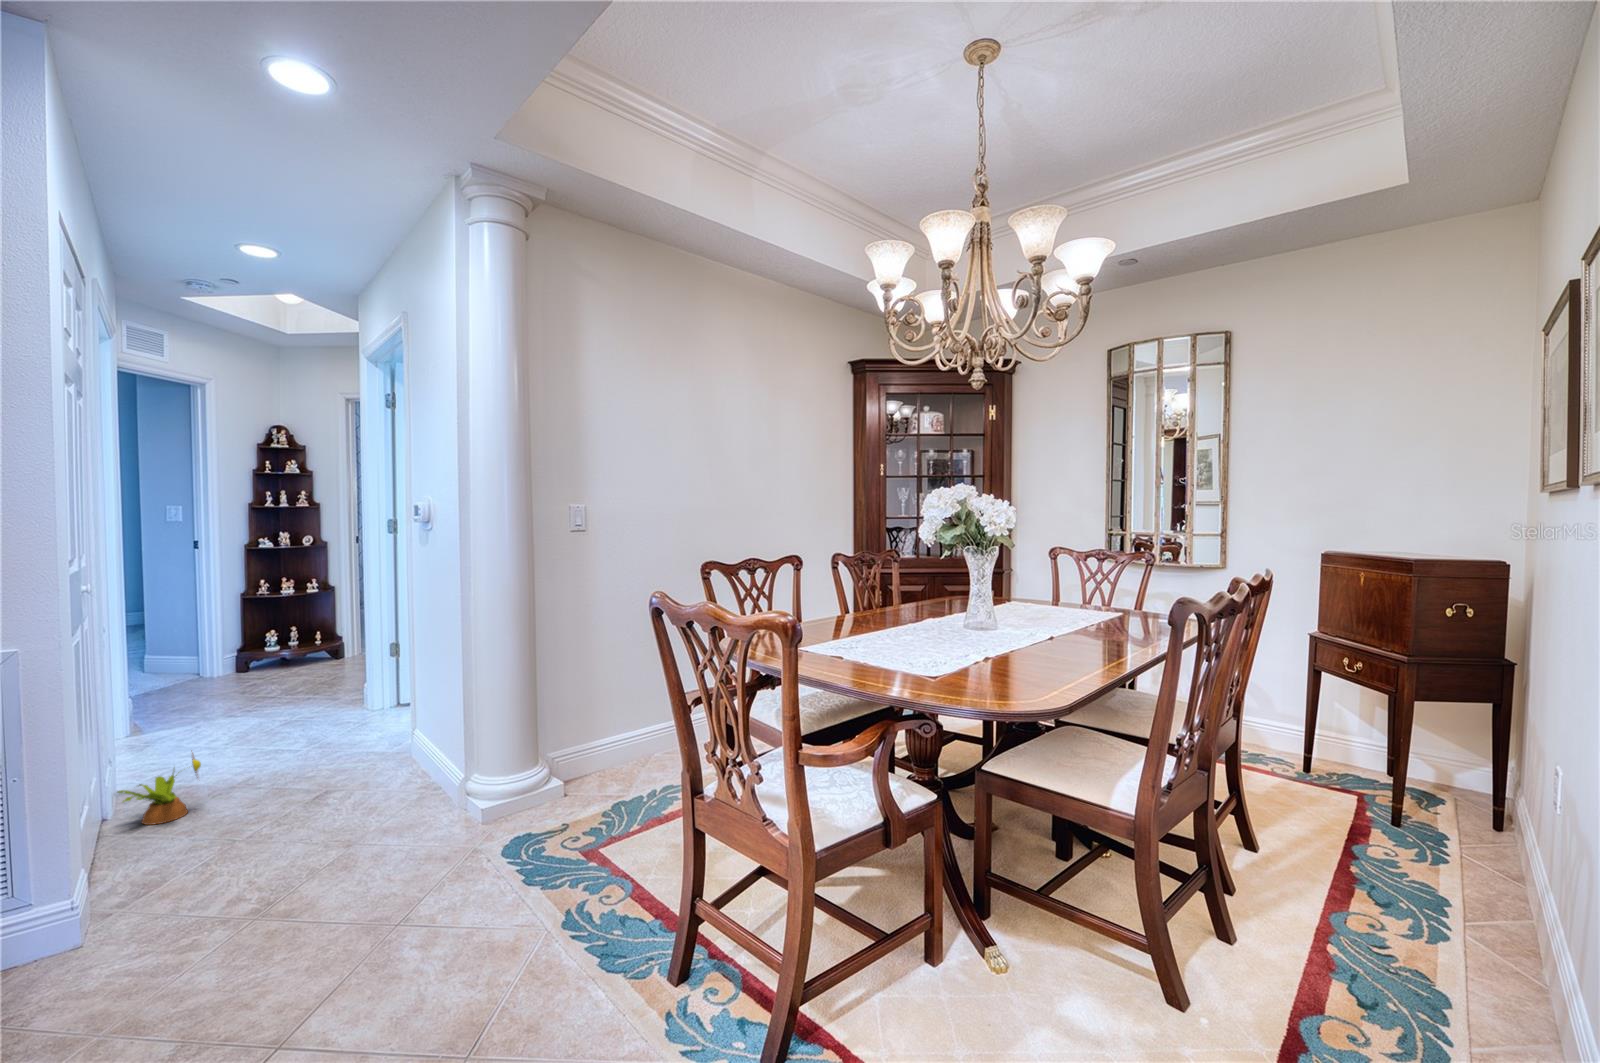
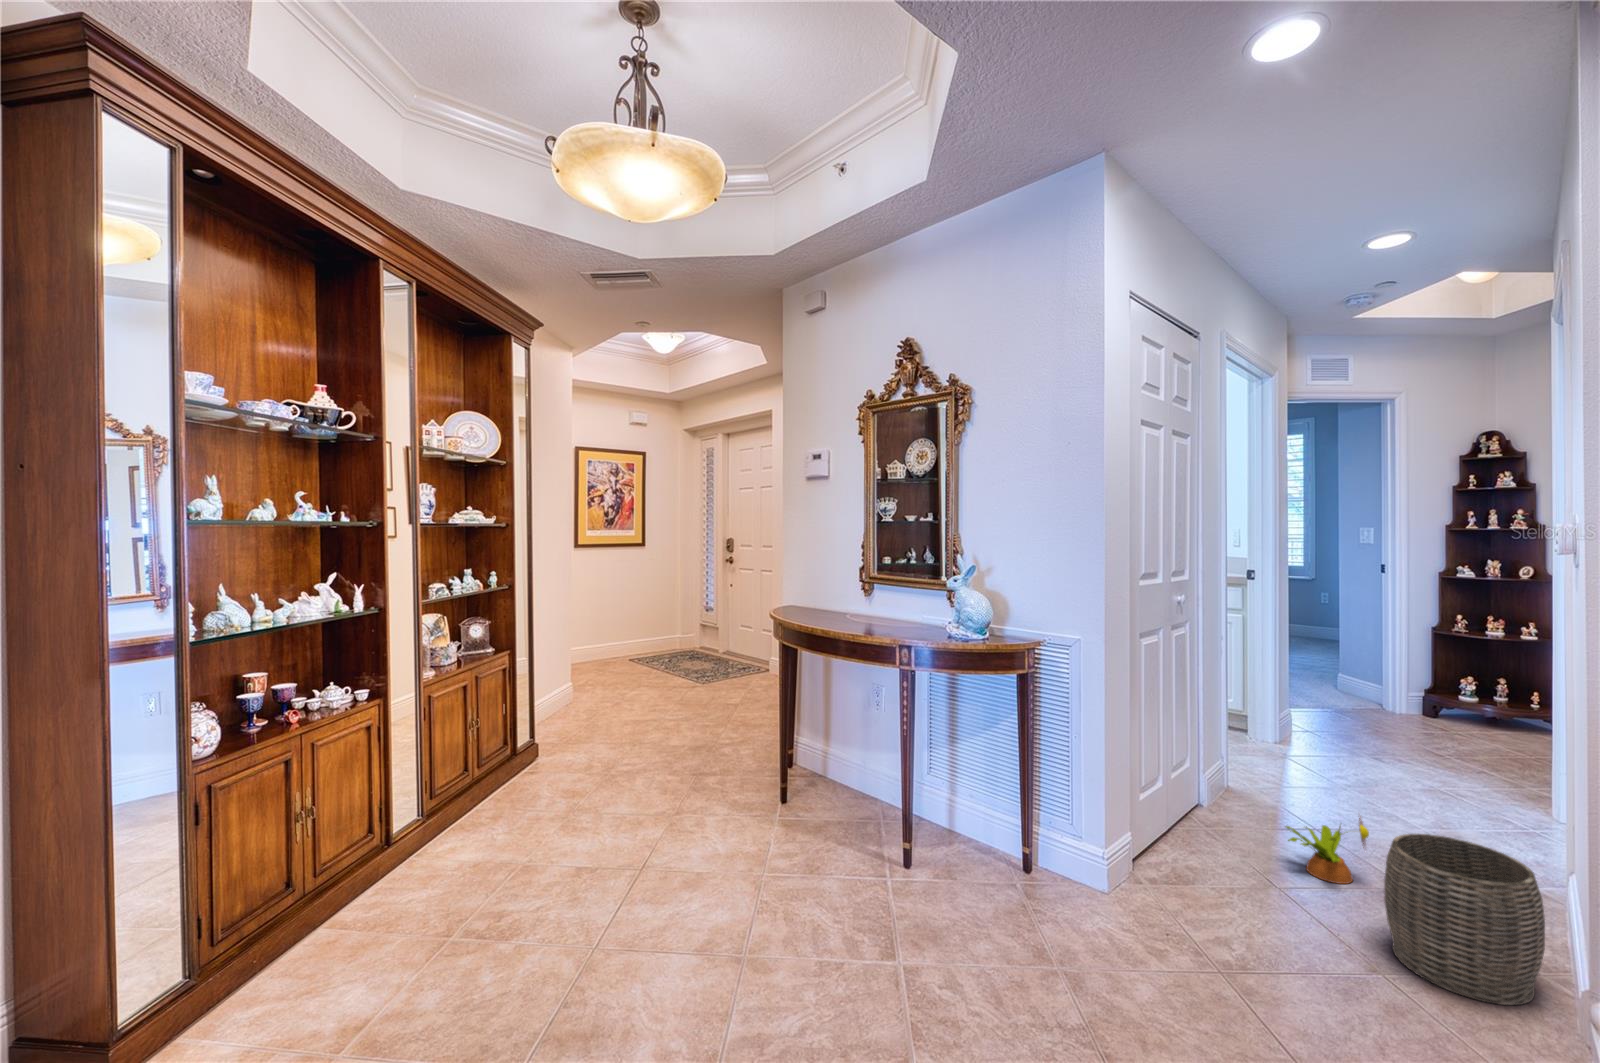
woven basket: none [219,731,327,847] -> present [1384,834,1545,1005]

